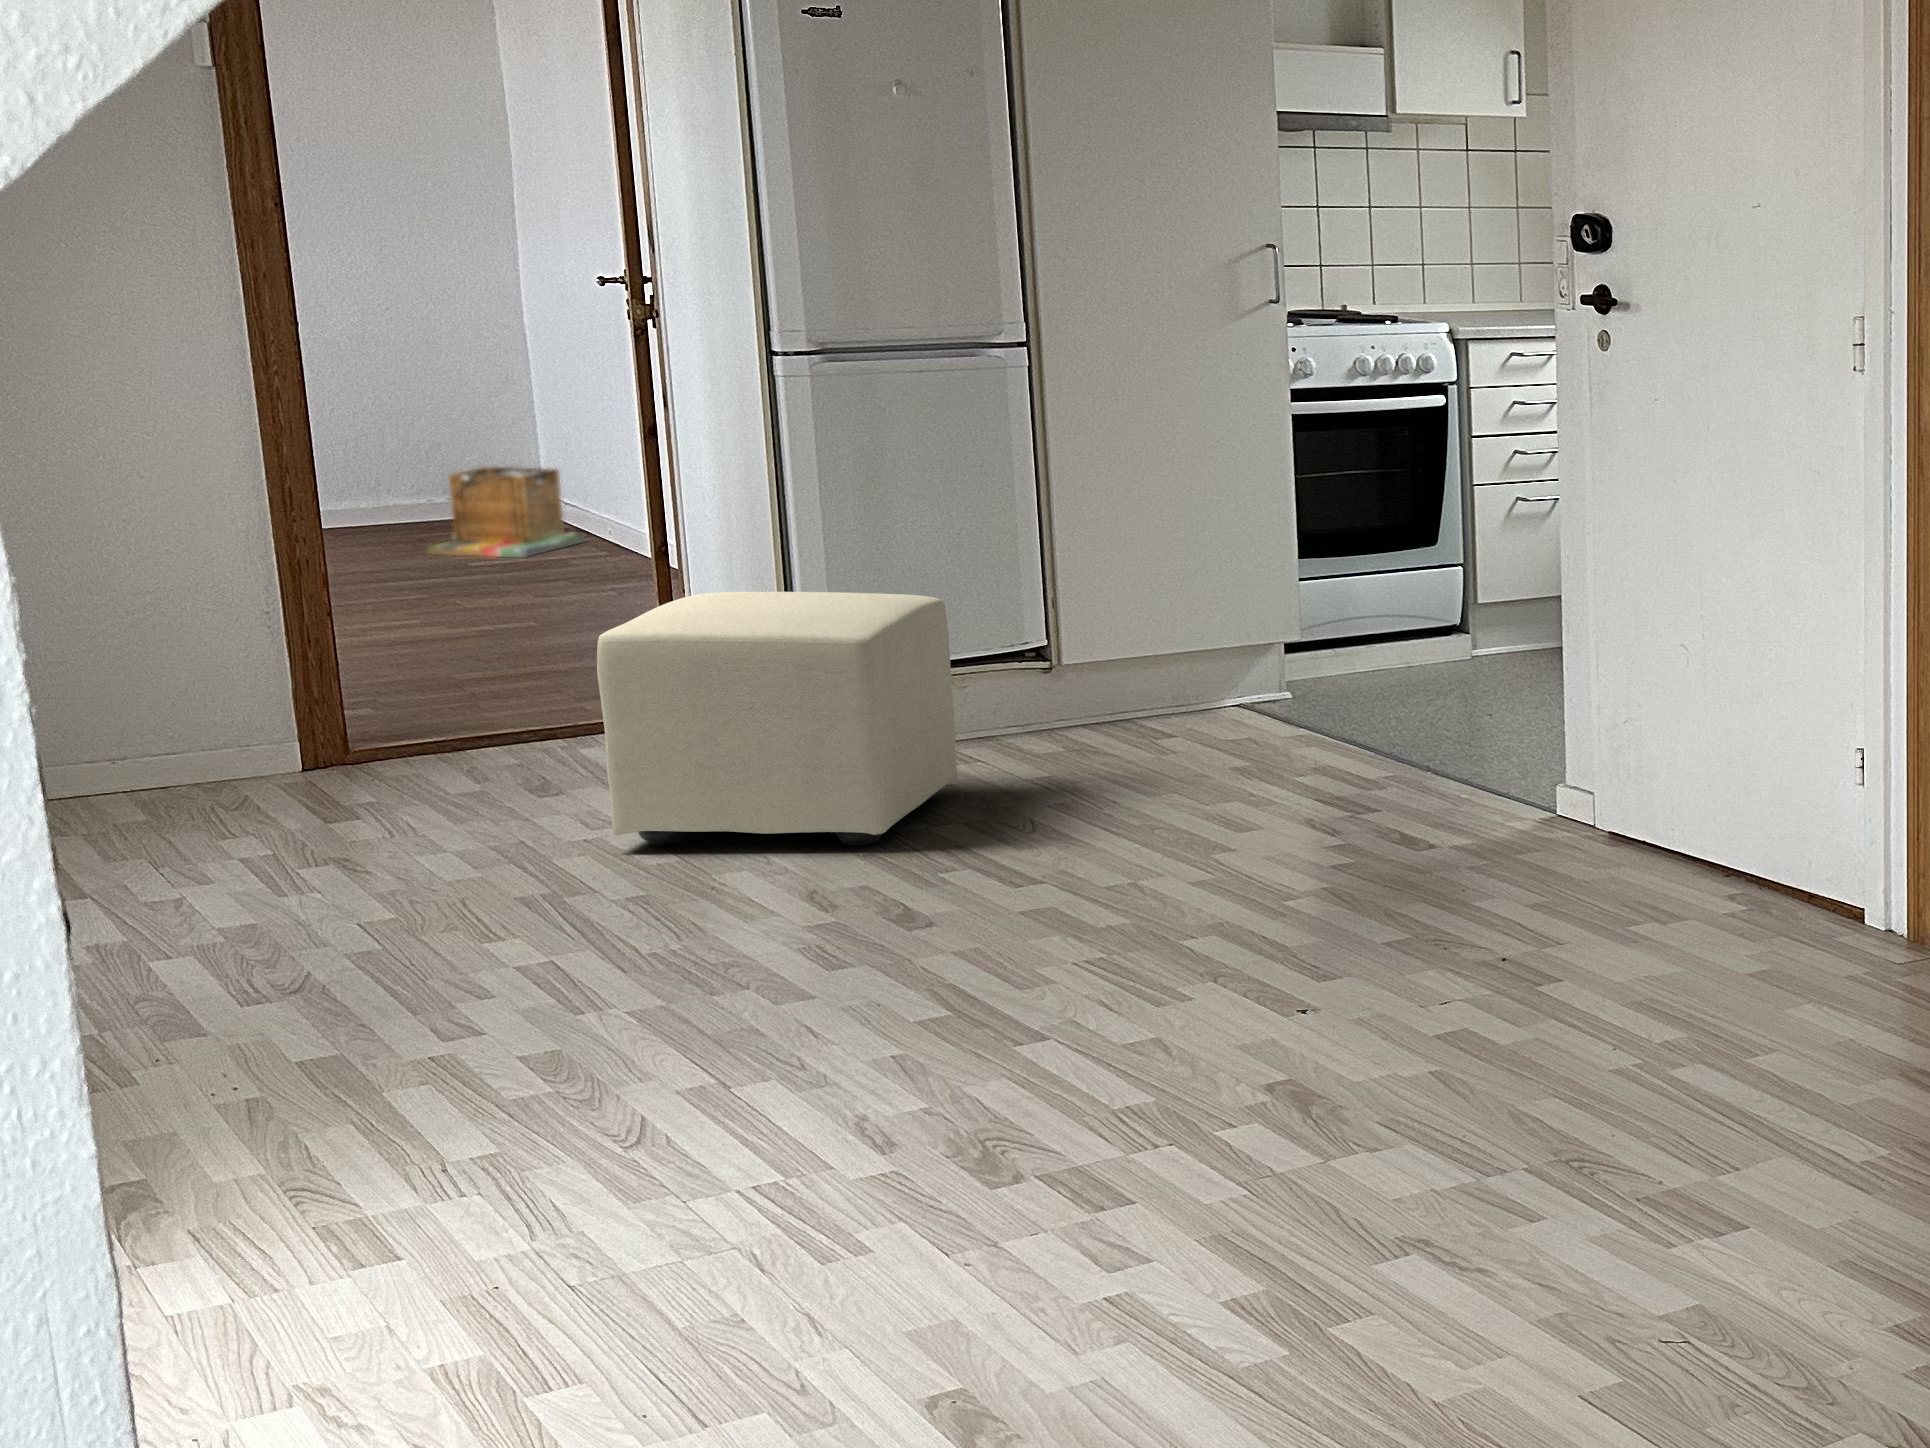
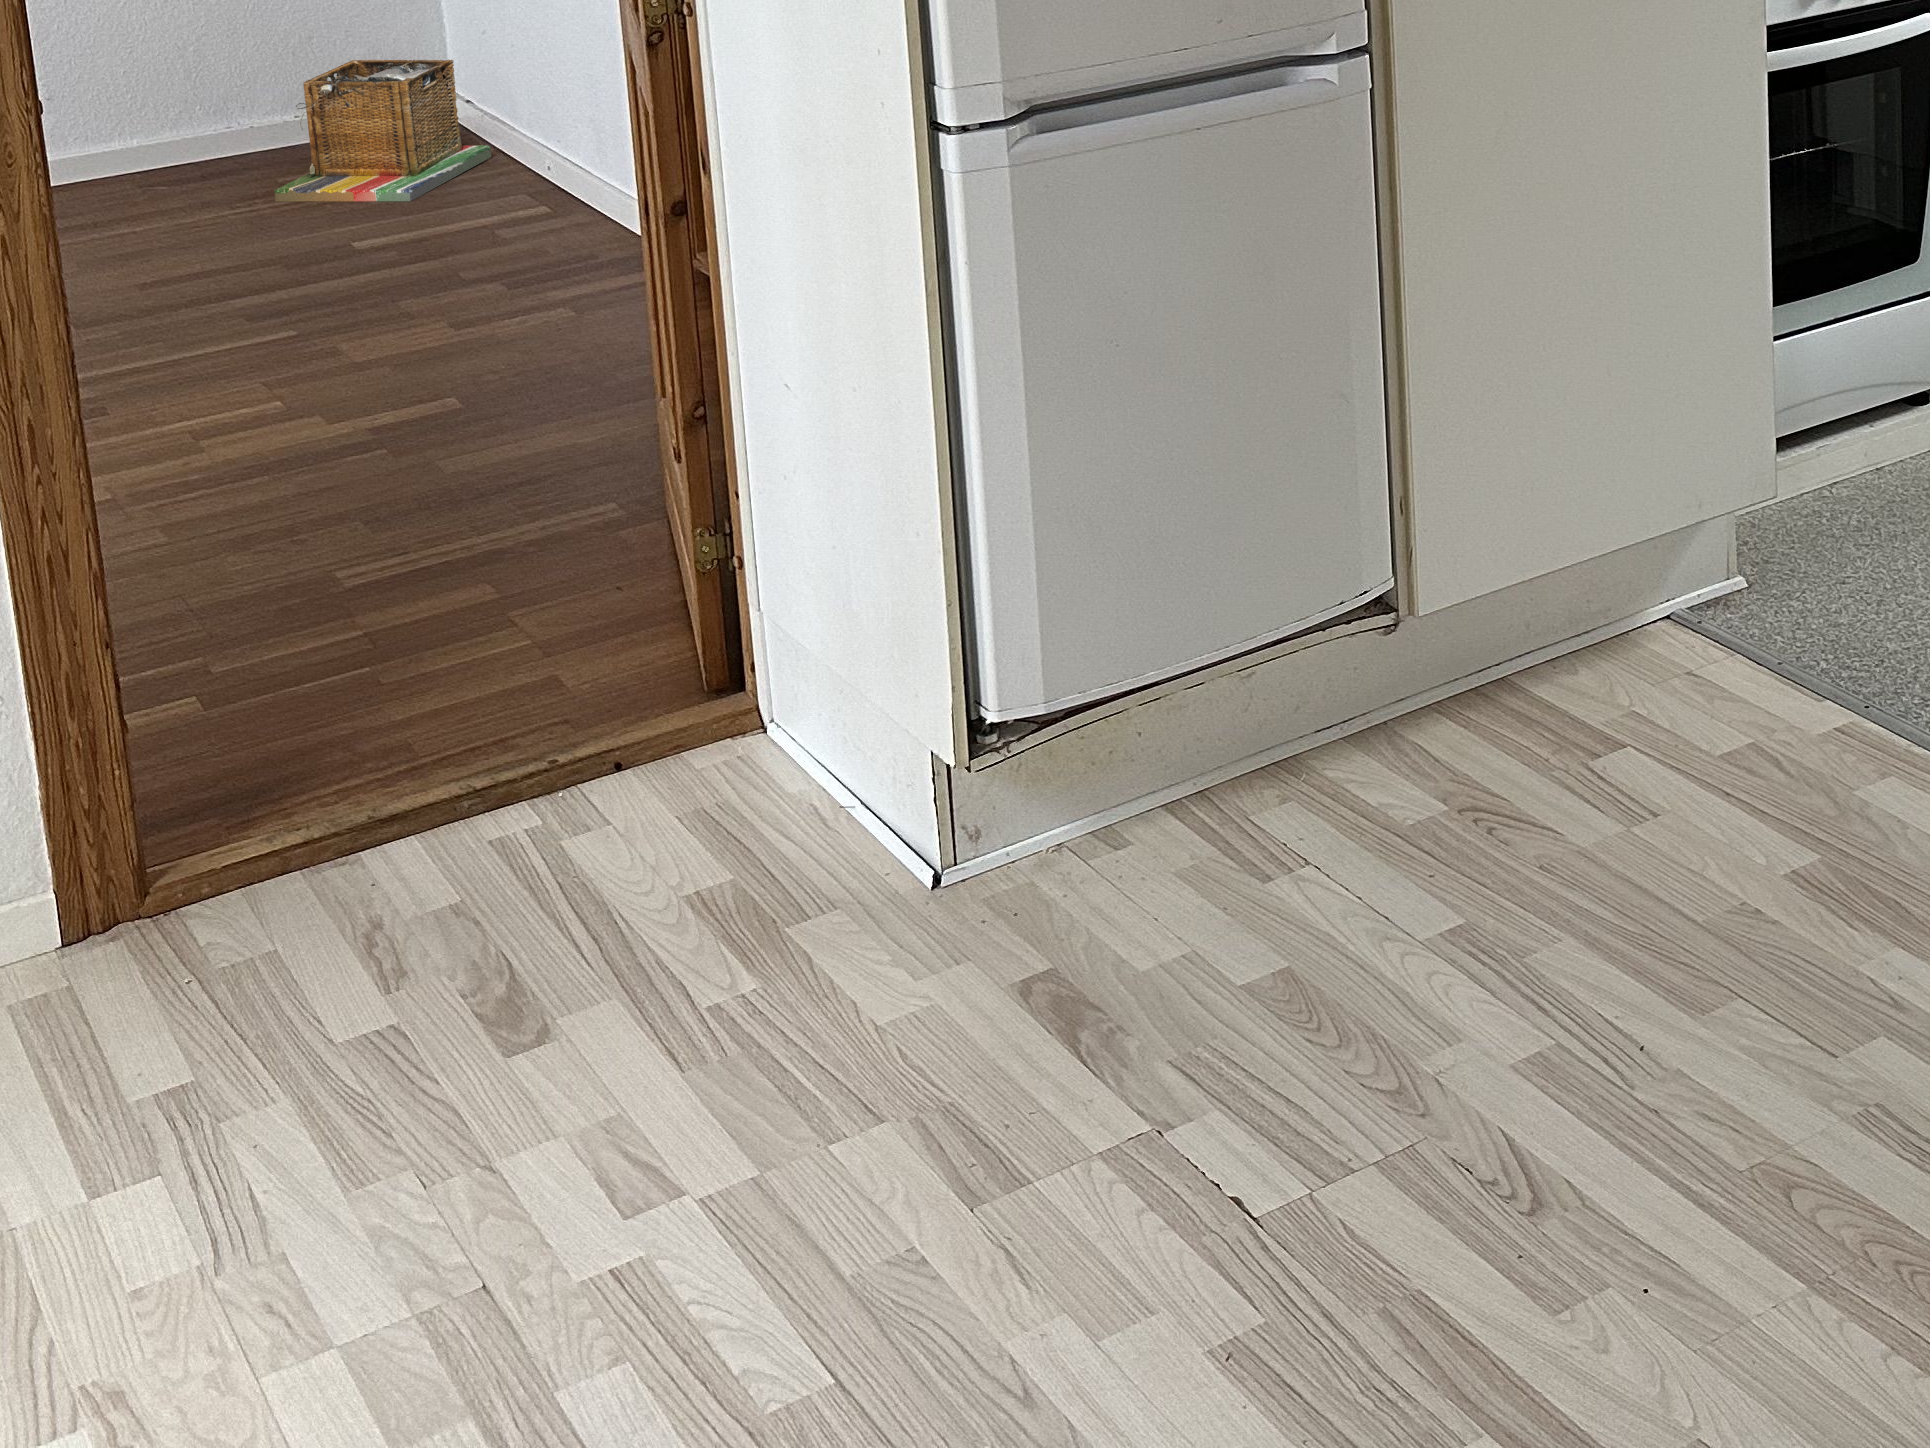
ottoman: present [597,592,957,845] -> none [660,609,1308,1258]

